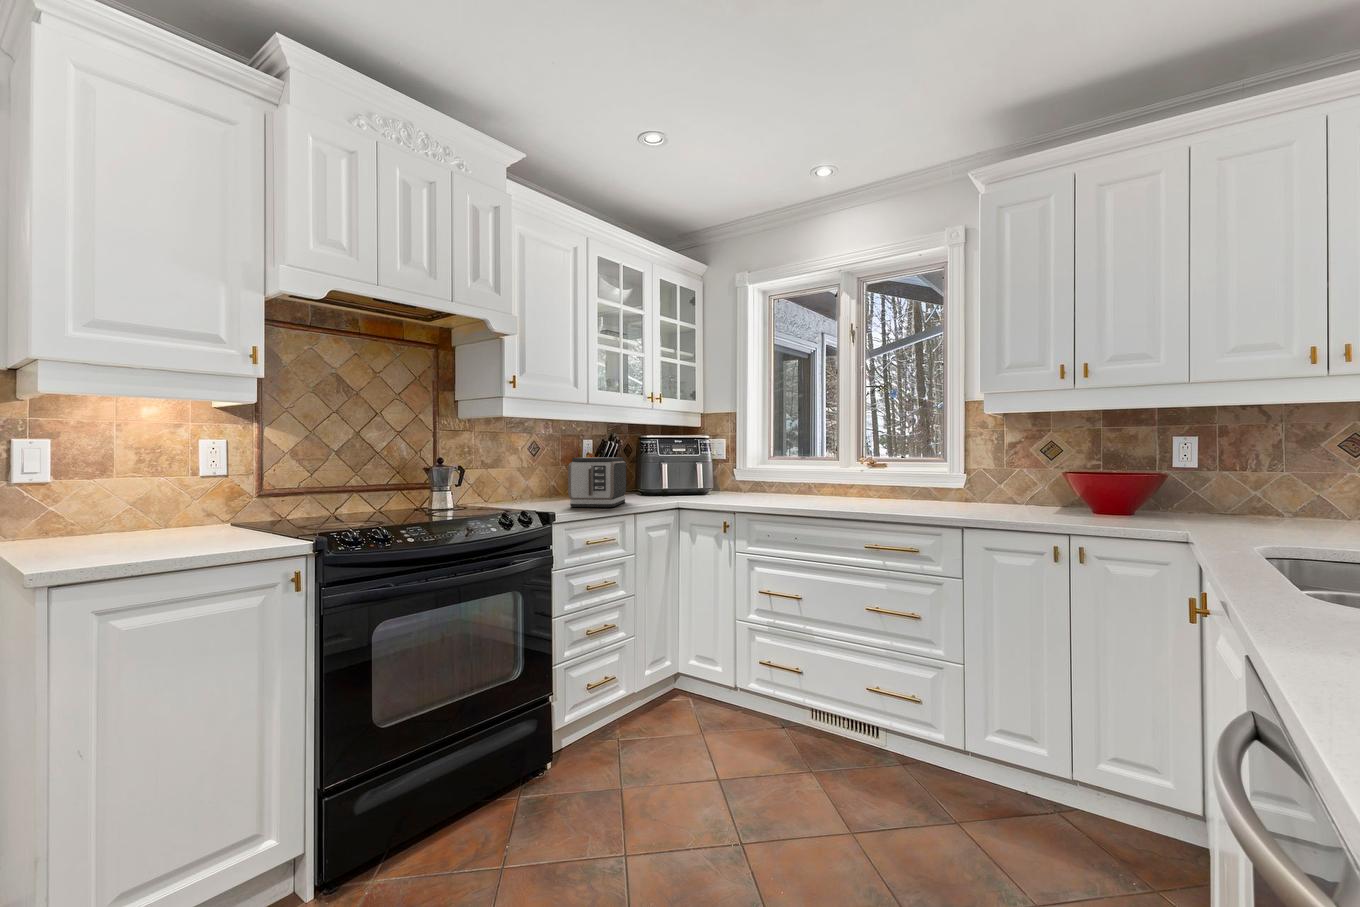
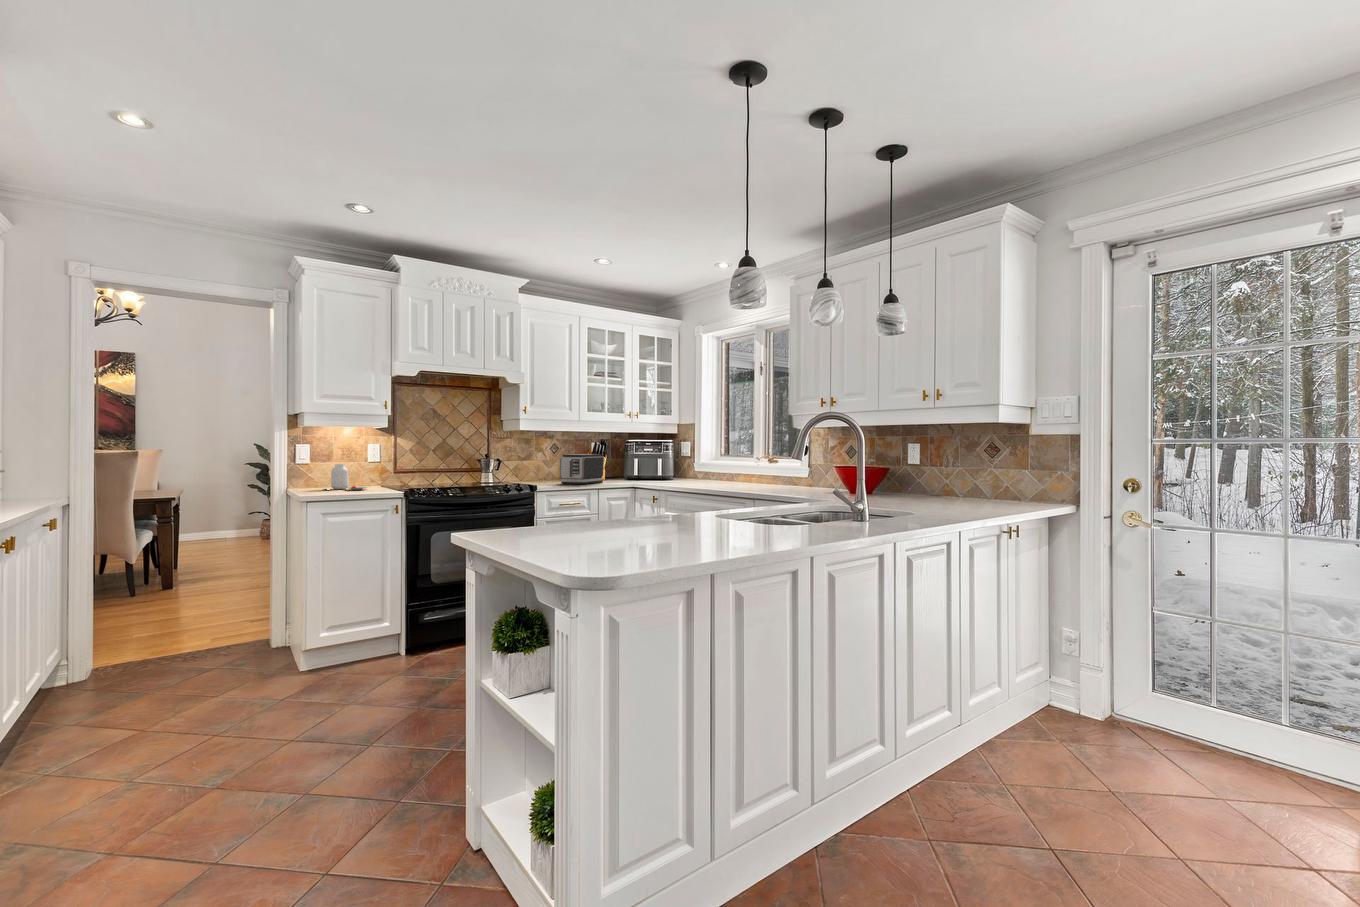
jar: none [93,482,212,543] -> present [324,464,367,490]

